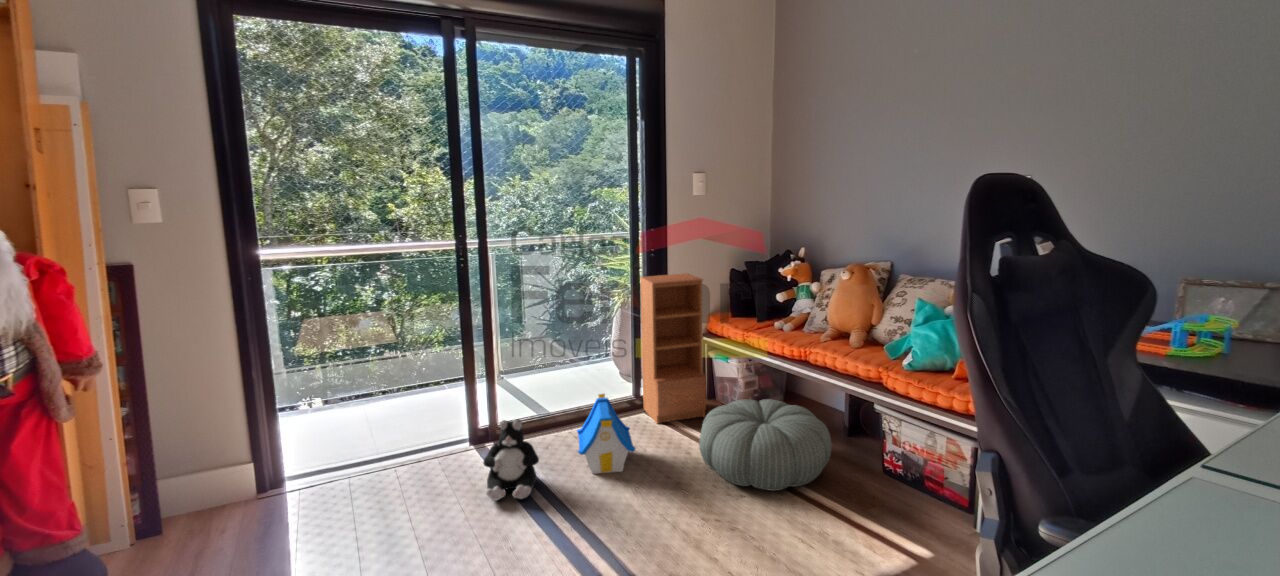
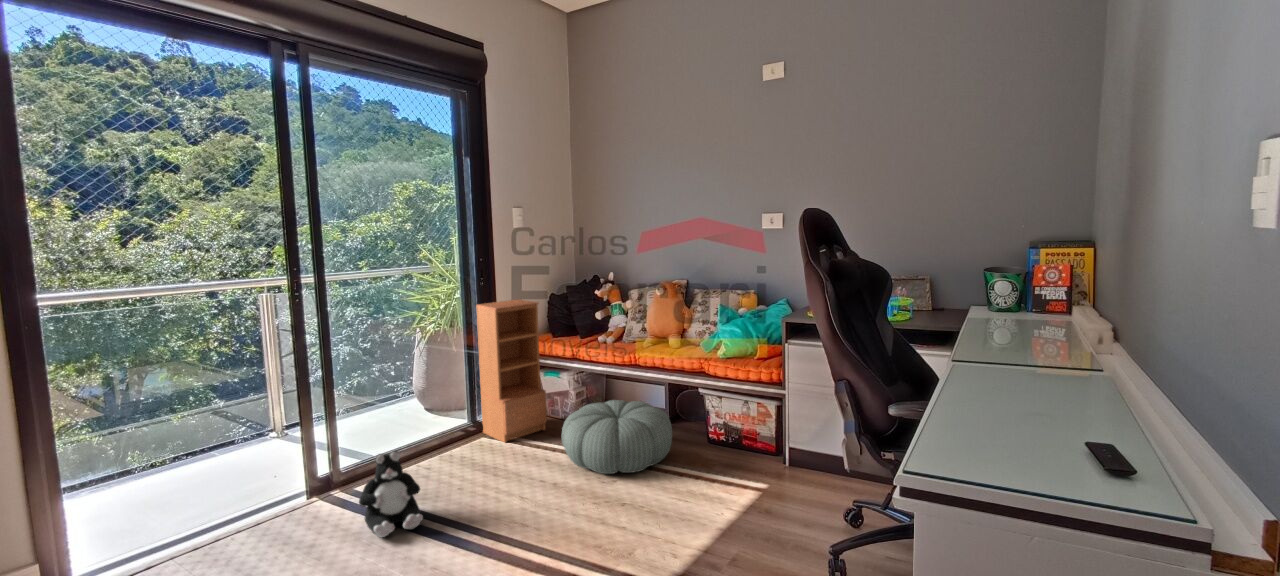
toy house: present [577,394,635,474] -> none [440,417,510,494]

